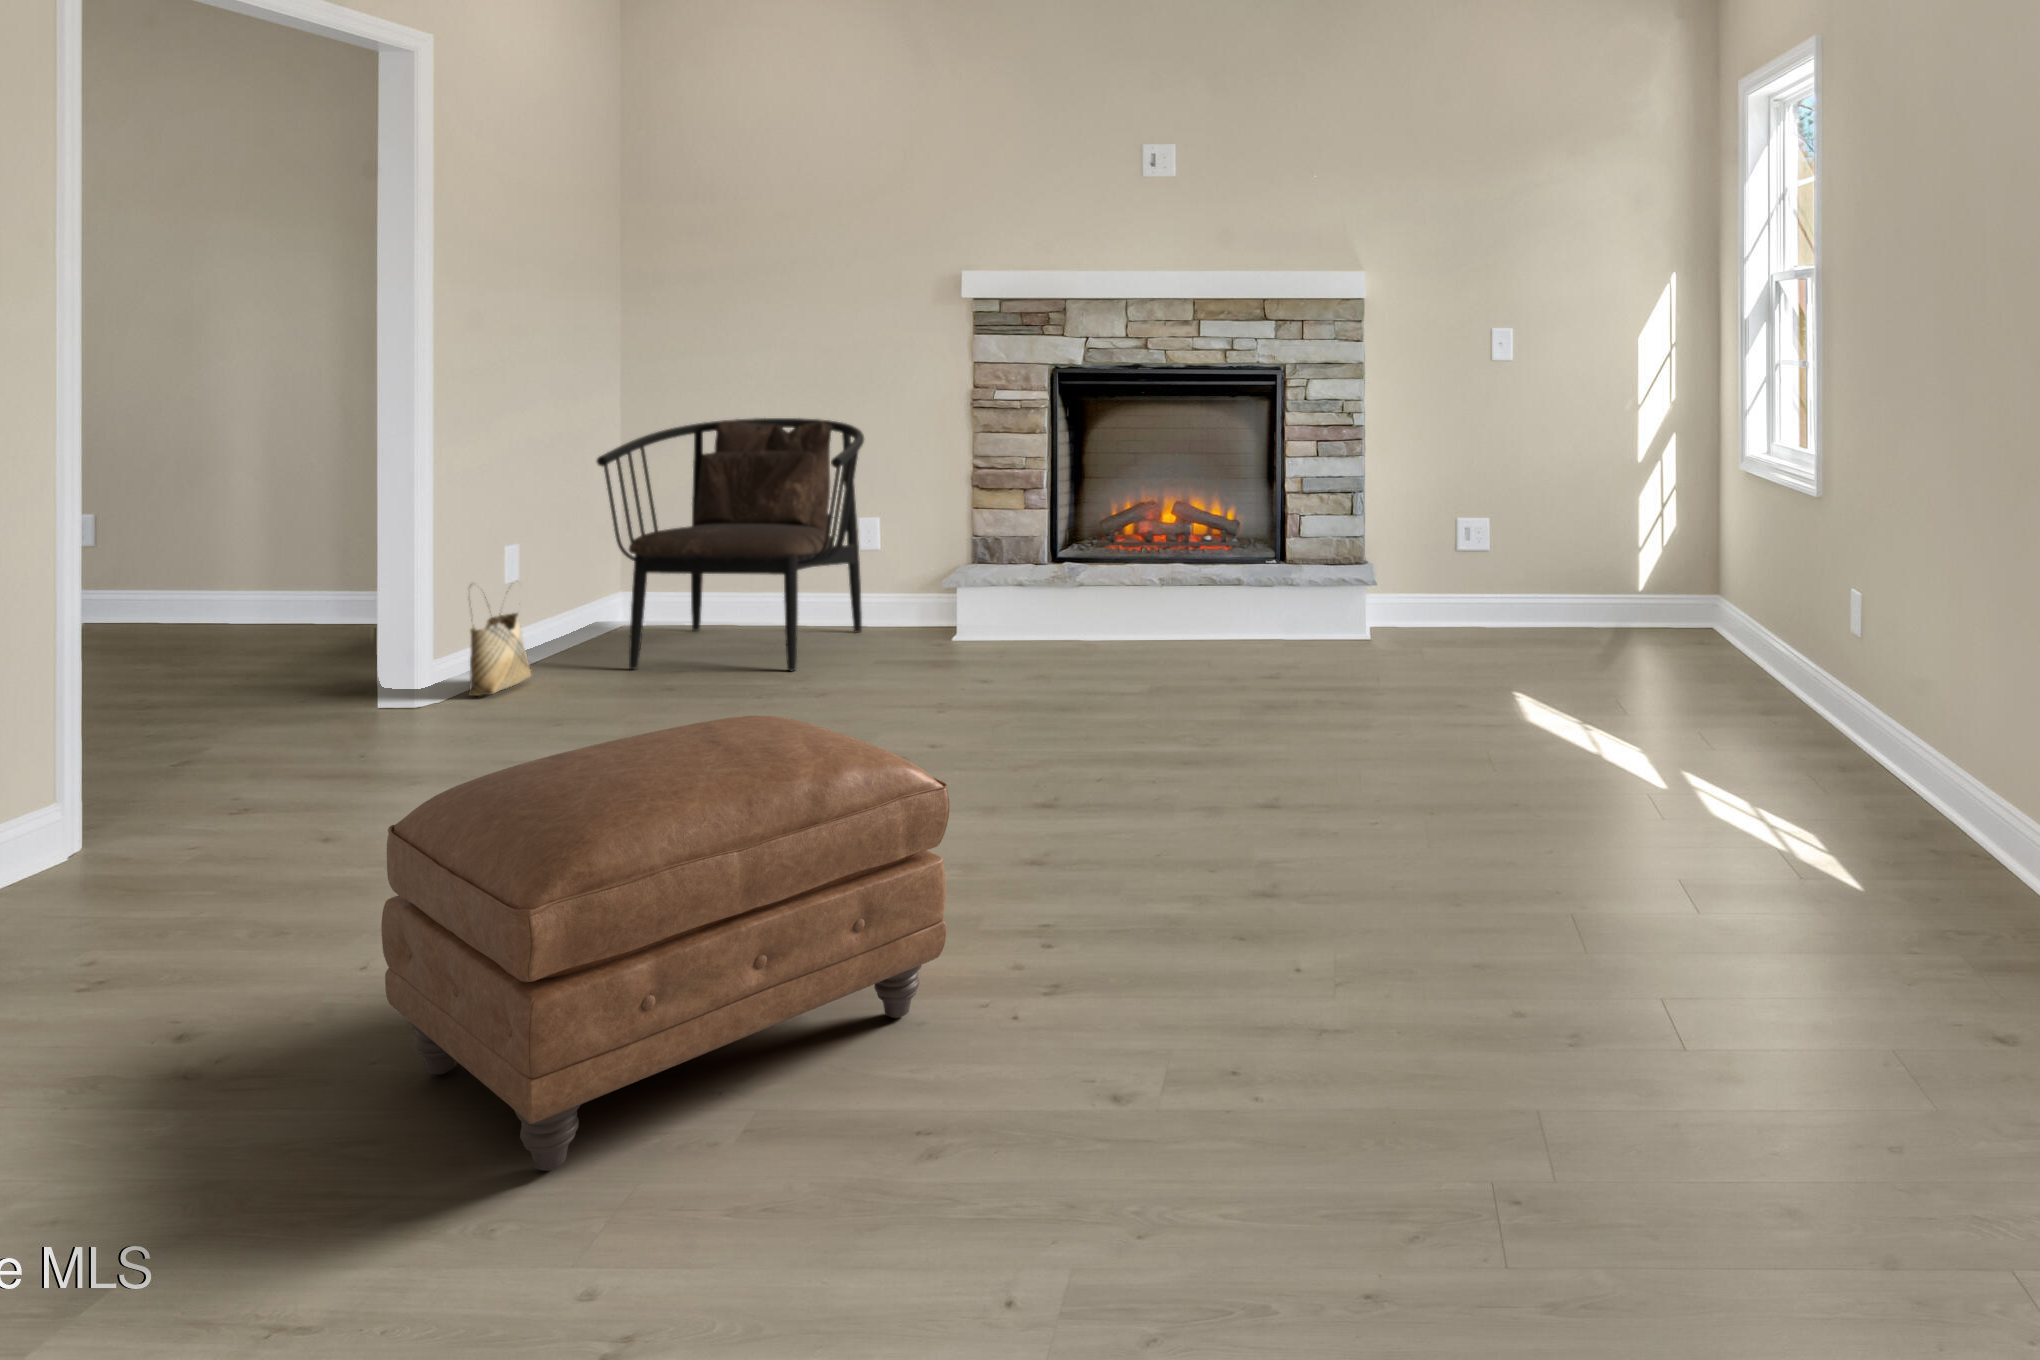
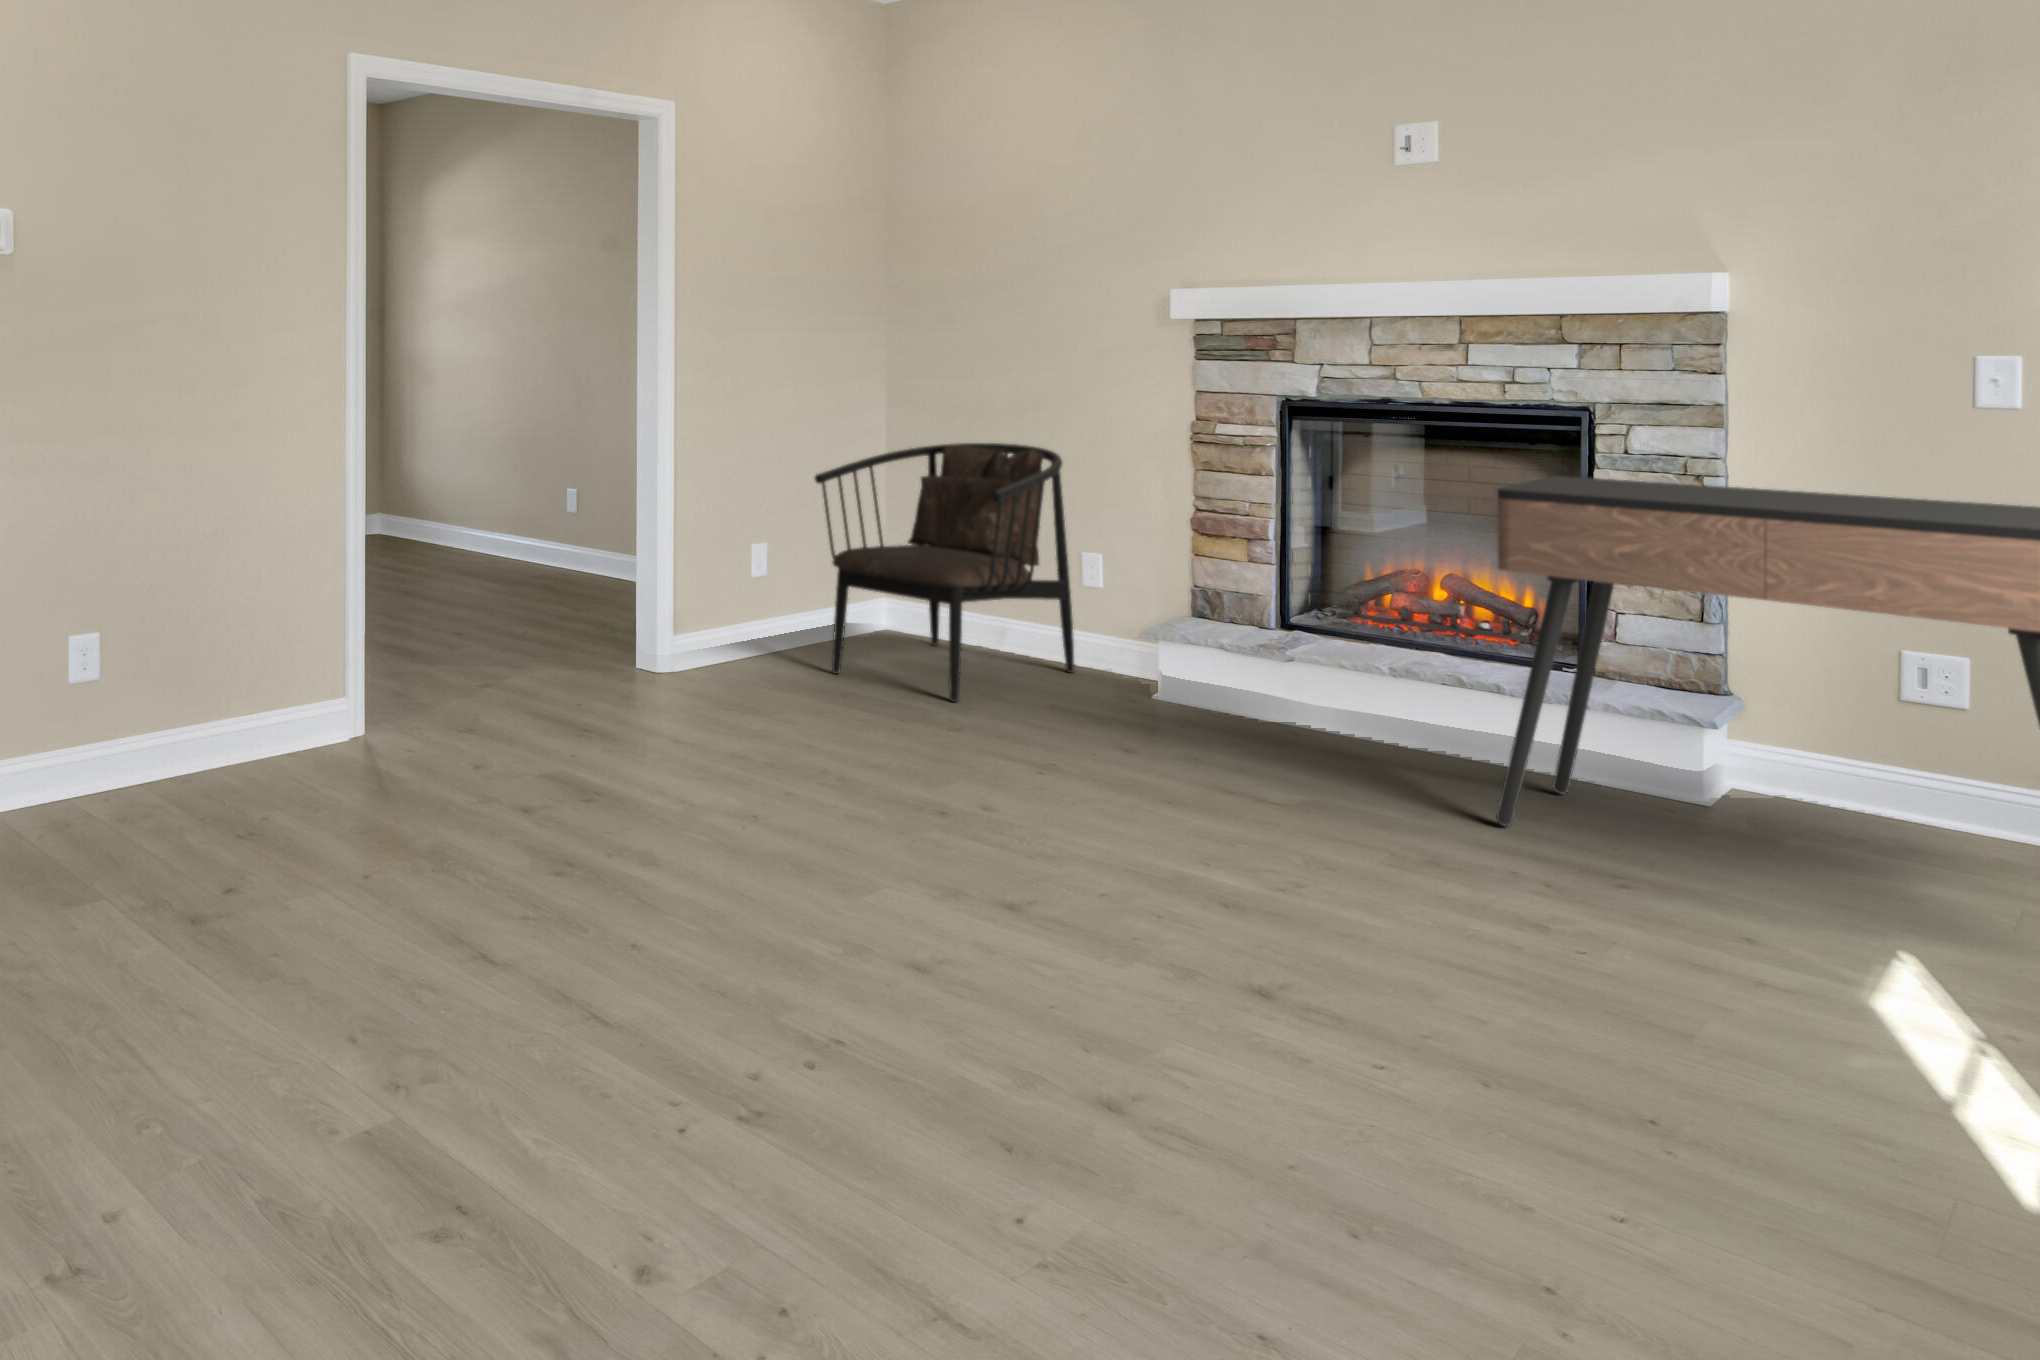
console table: none [1288,415,1624,678] -> present [1496,476,2040,826]
woven basket: present [469,584,531,696] -> none [693,577,752,676]
ottoman: present [381,715,949,1171] -> none [180,742,597,1073]

